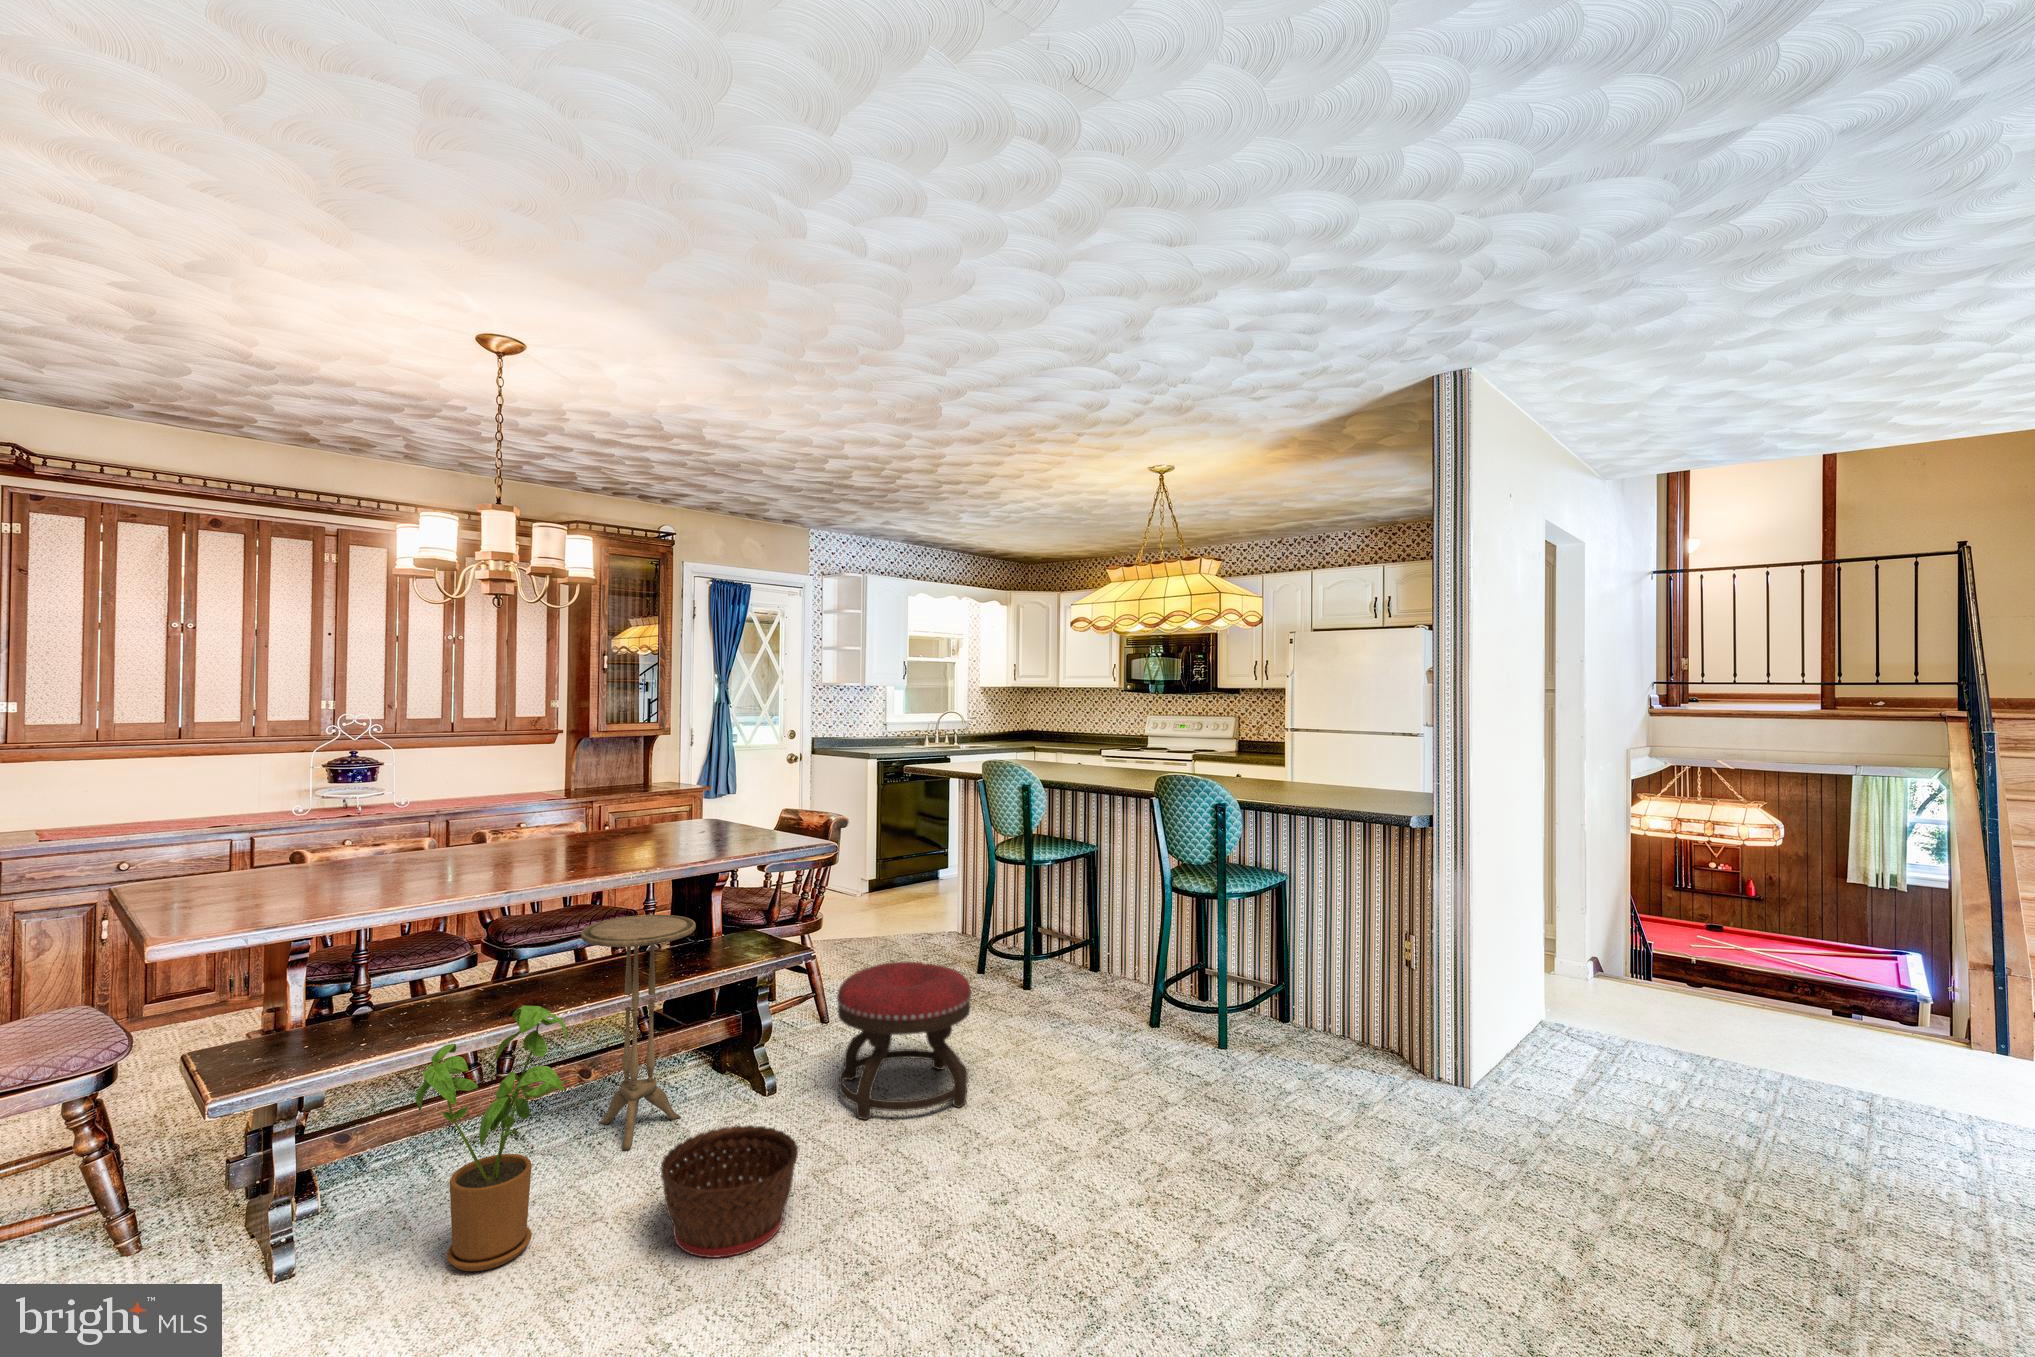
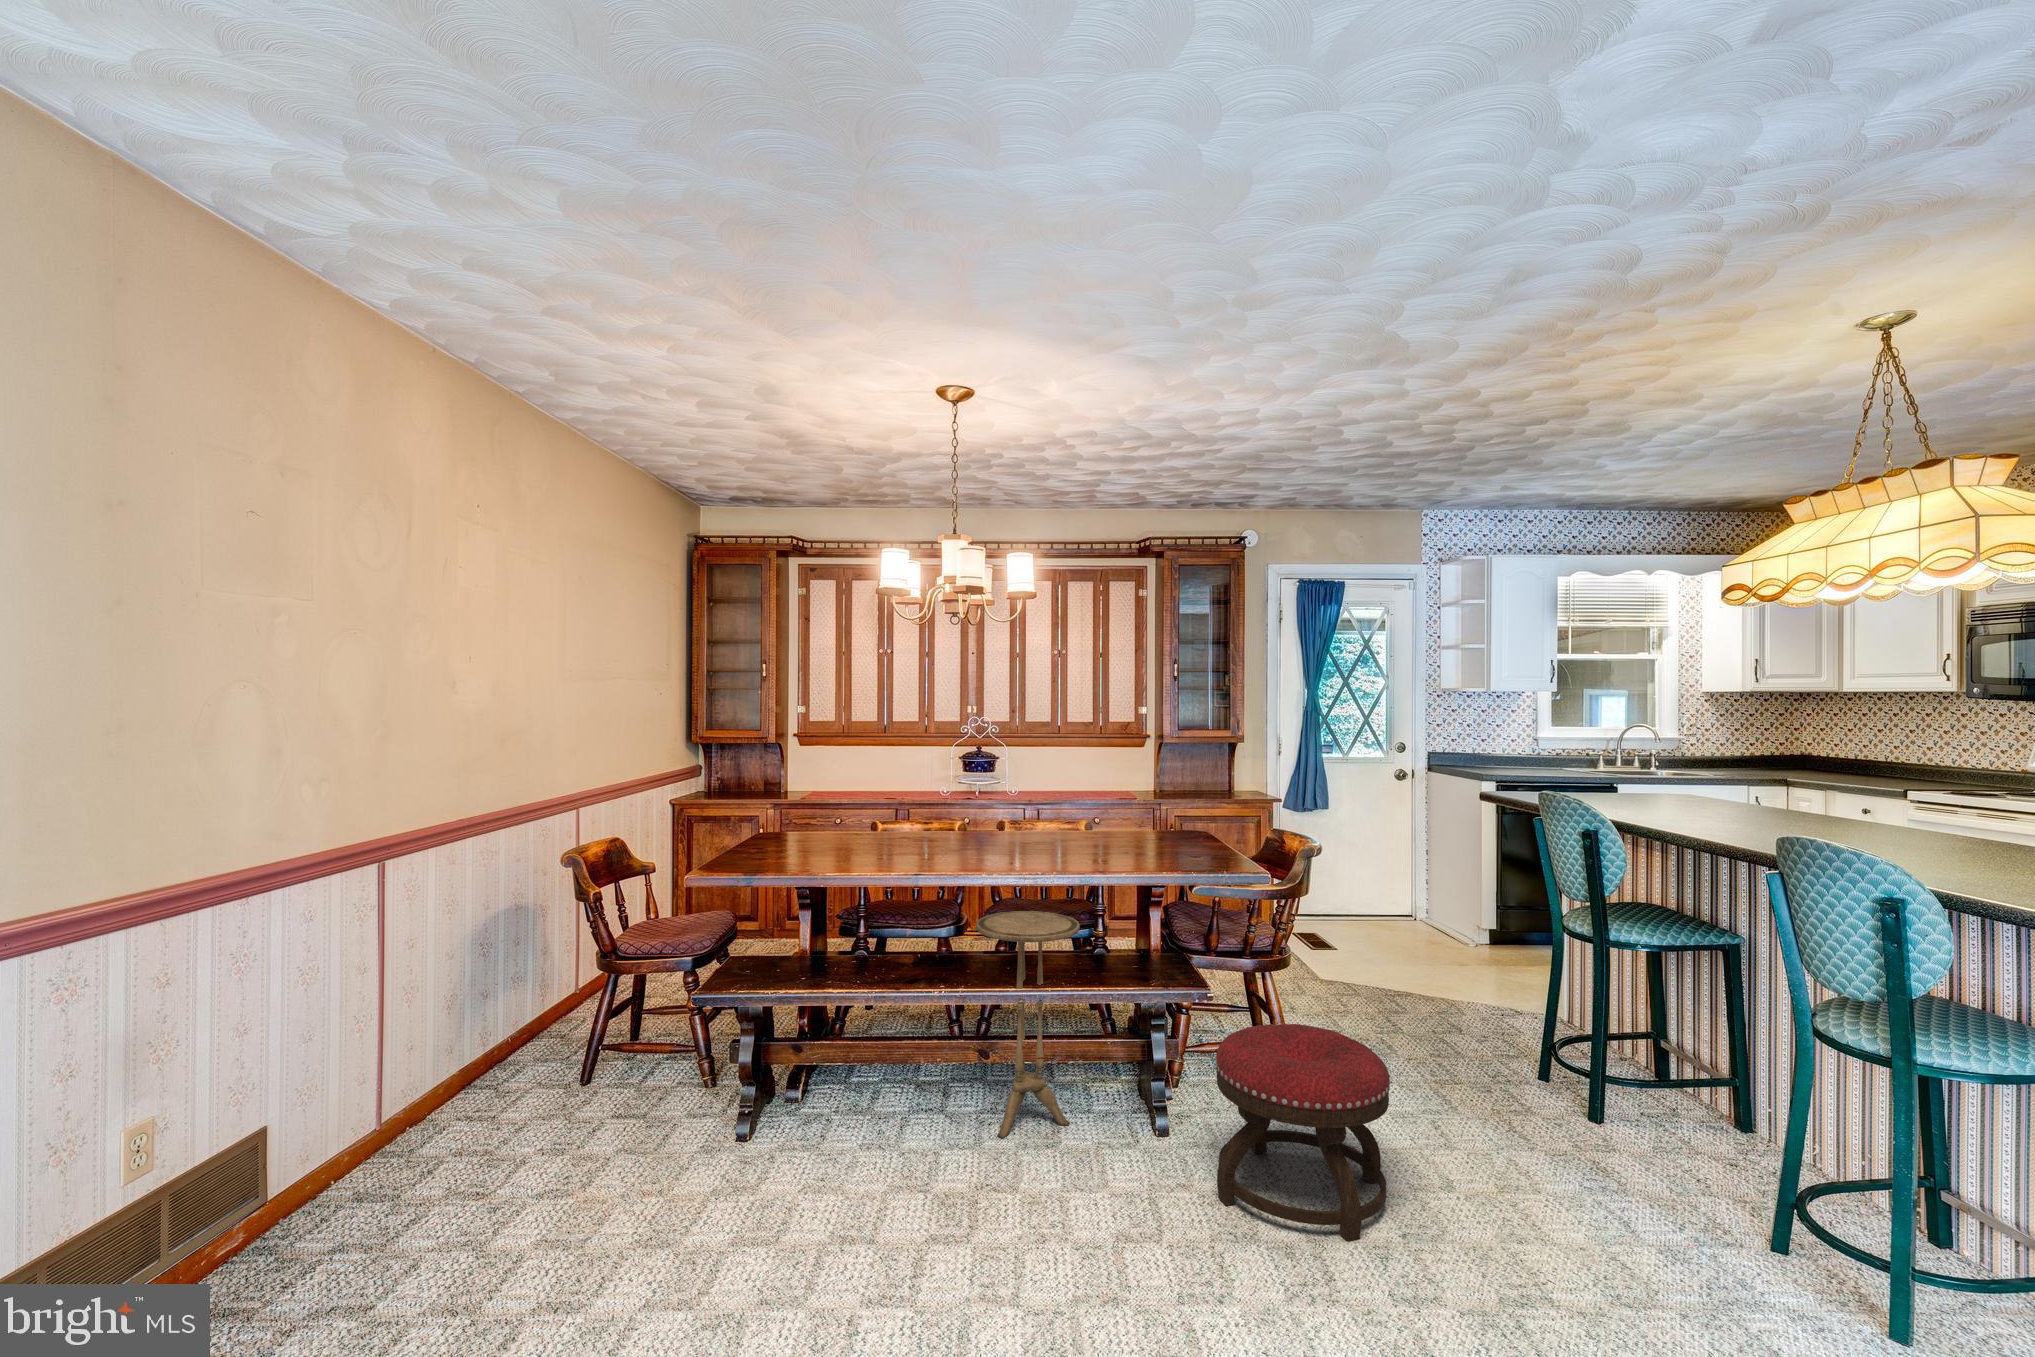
house plant: present [416,1006,568,1271] -> none [791,971,912,1195]
basket: present [661,1125,798,1258] -> none [927,1144,1066,1288]

